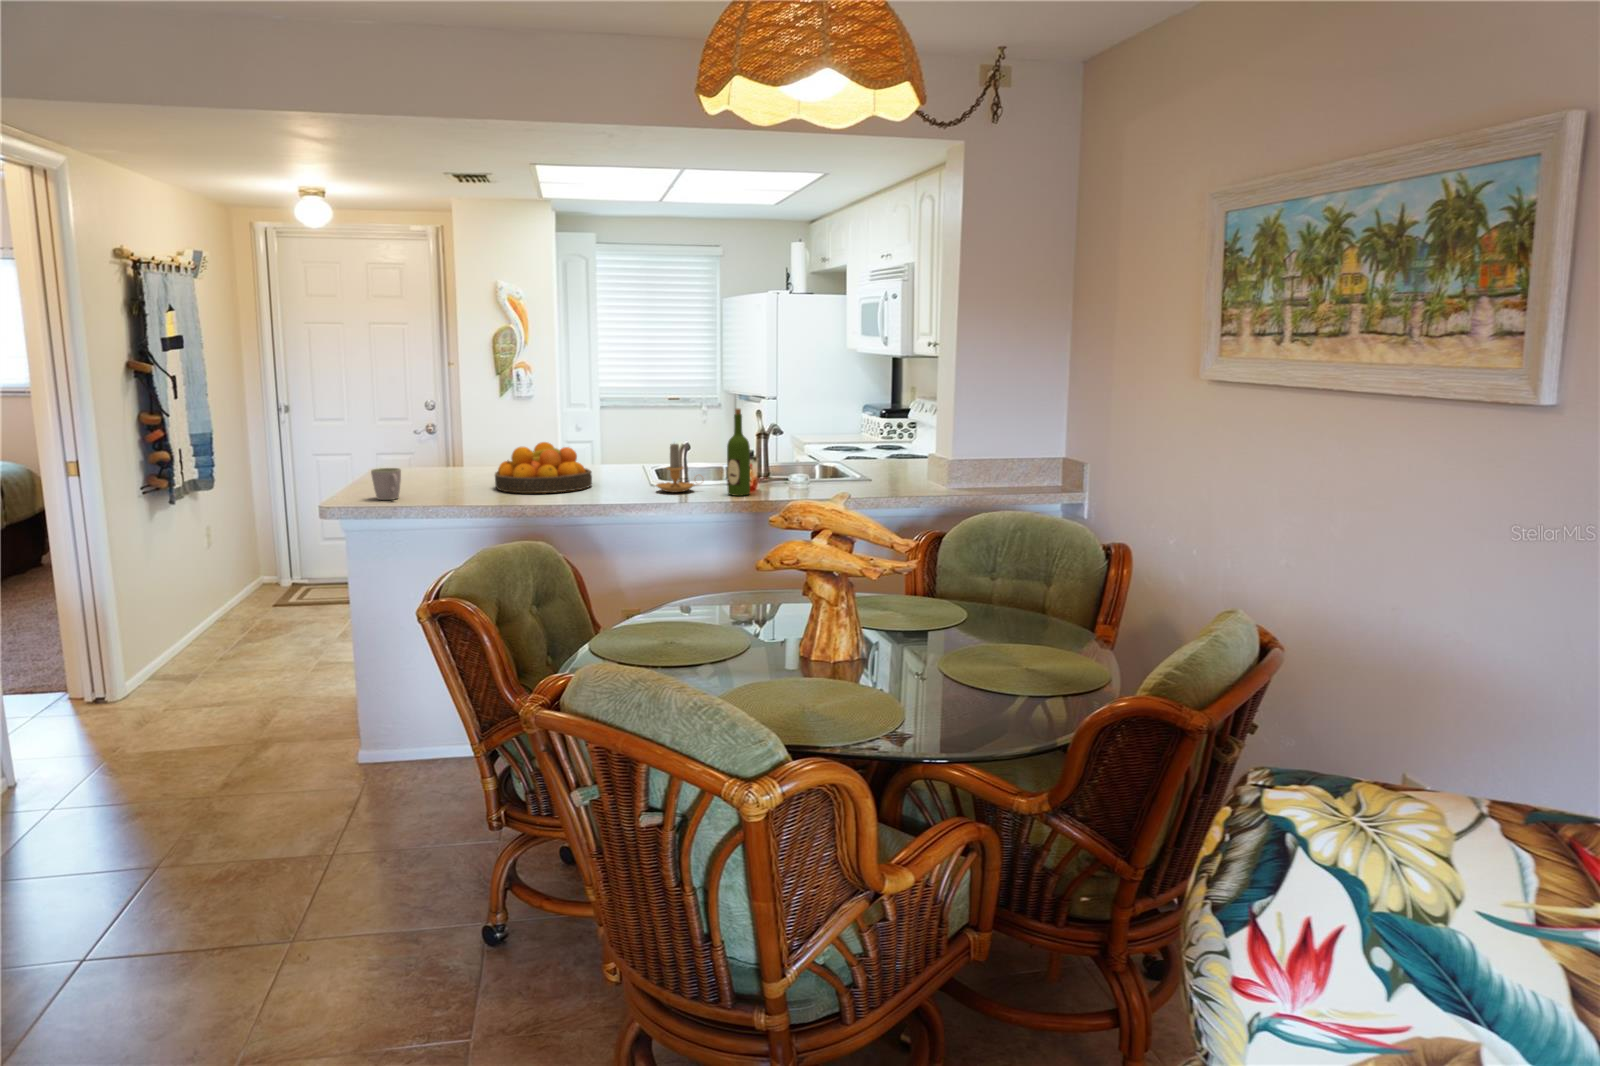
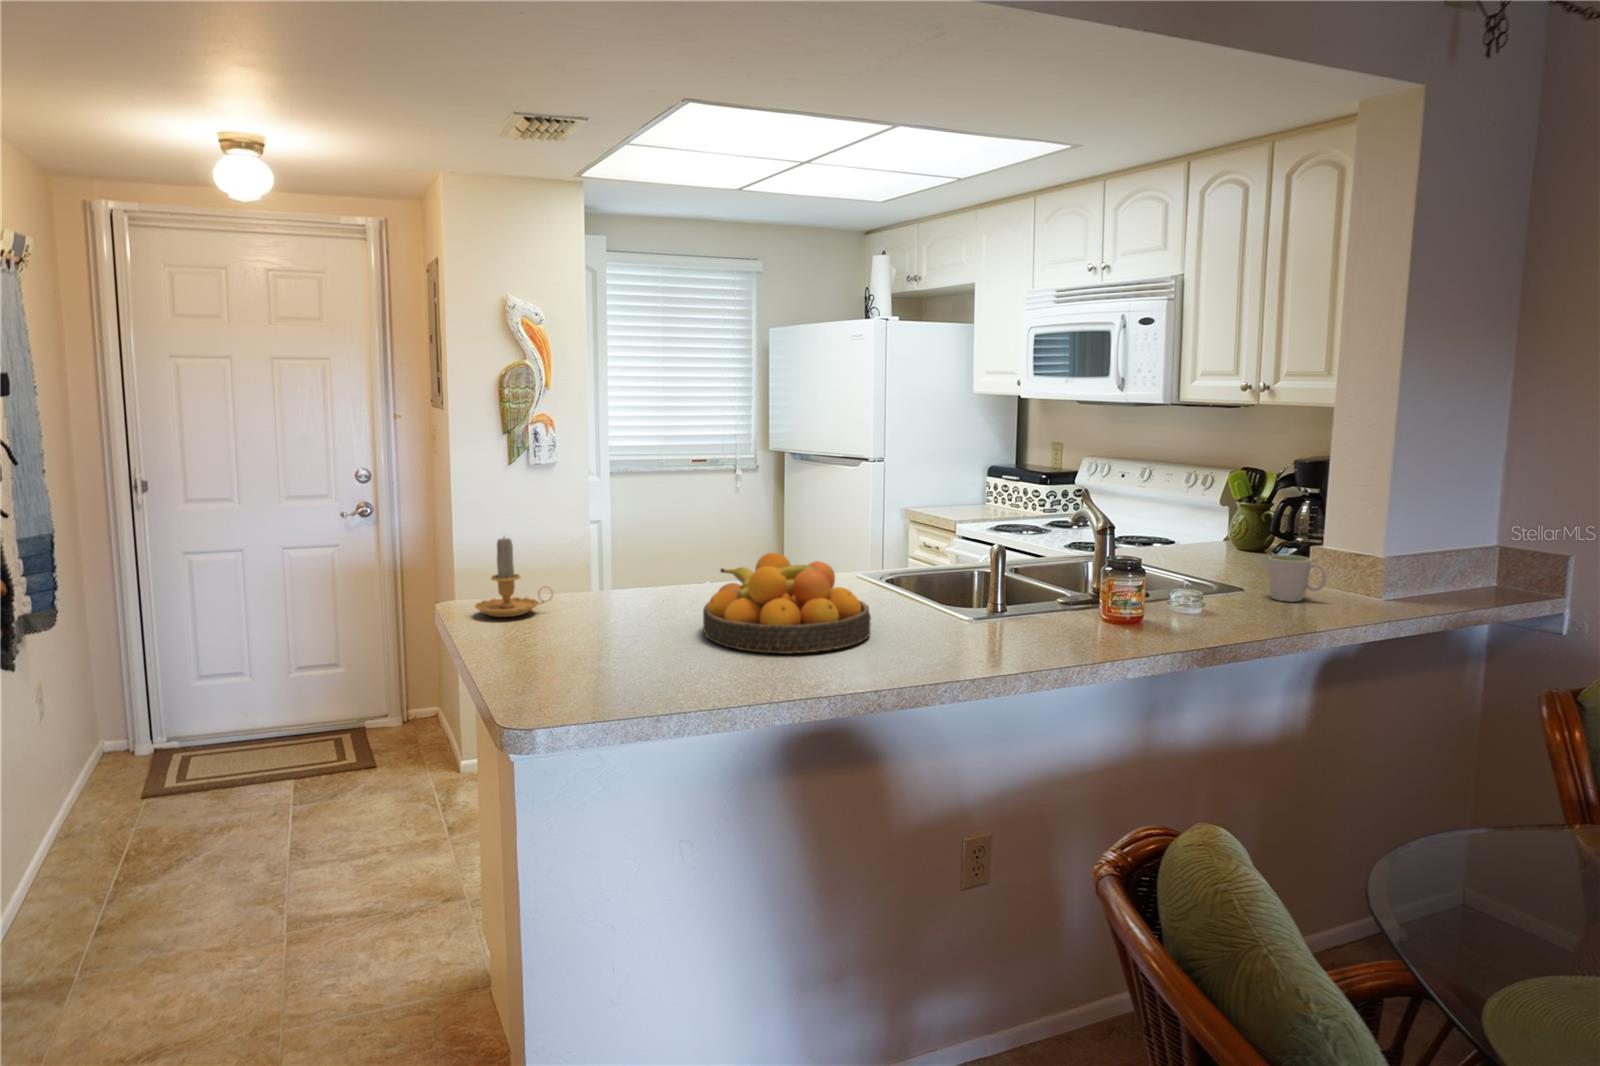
wine bottle: present [727,409,750,496] -> none [1123,492,1167,639]
candle: present [656,444,695,492] -> present [475,538,553,617]
mug: present [371,468,401,500] -> present [1268,555,1327,602]

